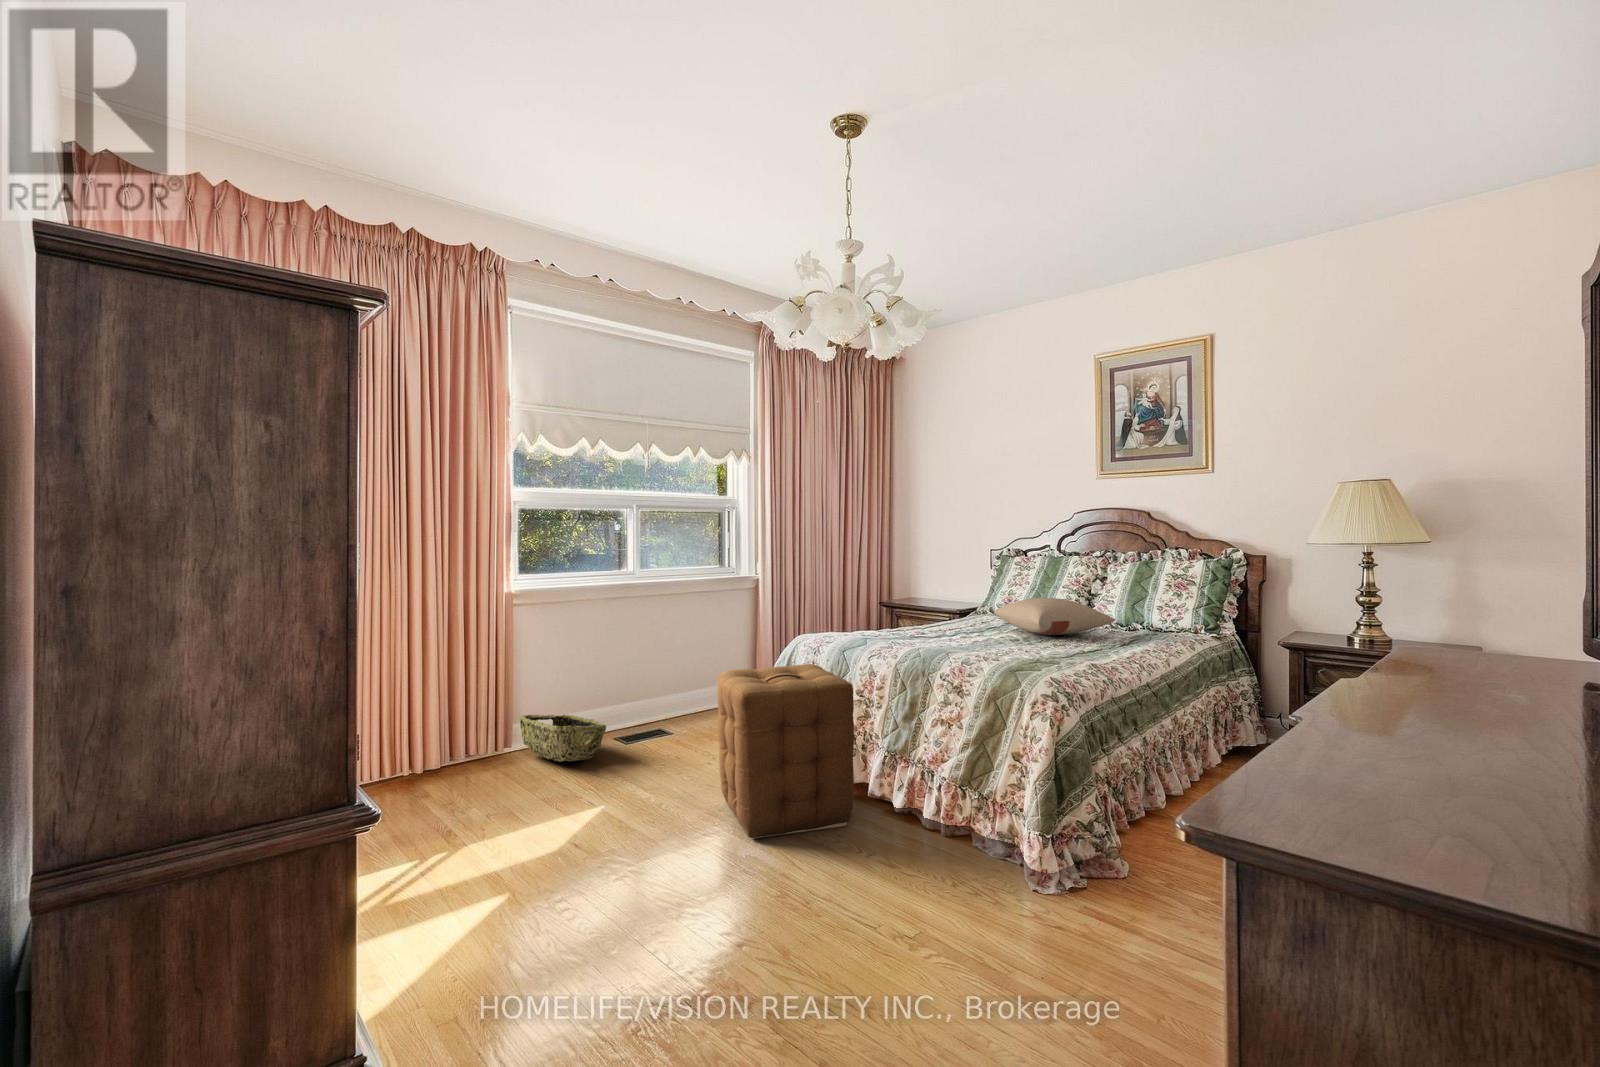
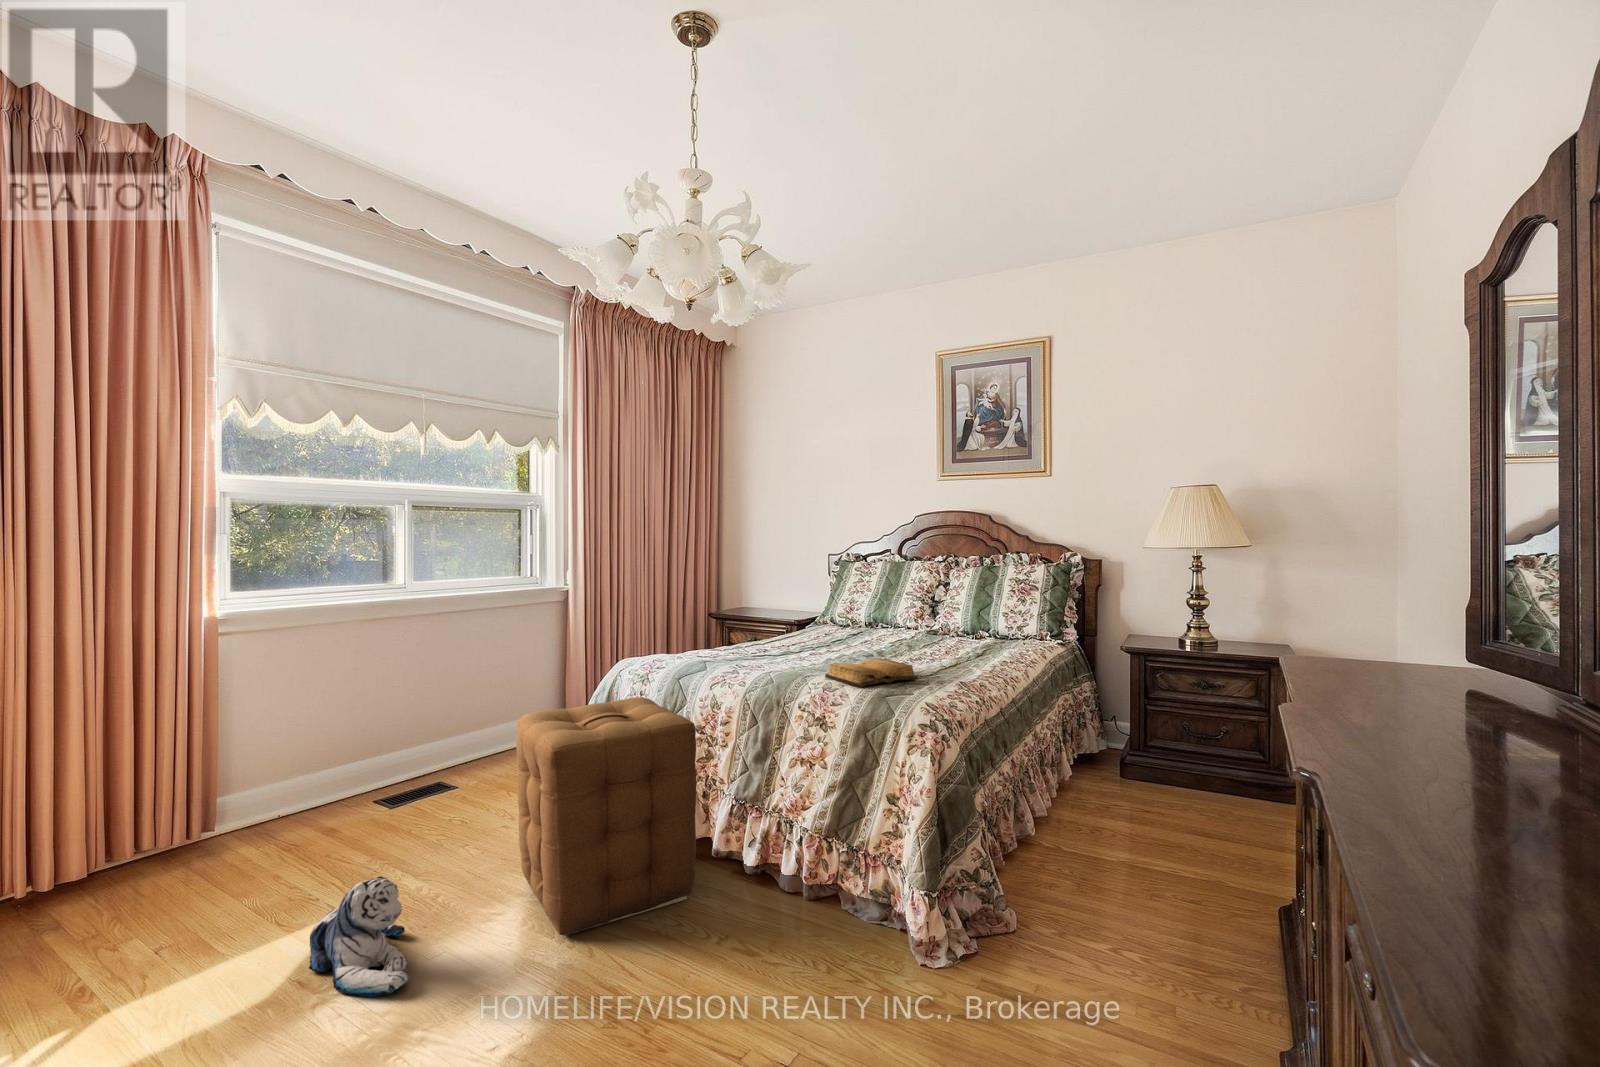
pillow: present [994,598,1116,635] -> none [843,607,970,648]
diary: none [967,641,1051,663] -> present [825,658,918,688]
woven basket: present [520,715,606,762] -> none [228,776,360,846]
plush toy: none [581,779,645,859] -> present [309,876,409,997]

